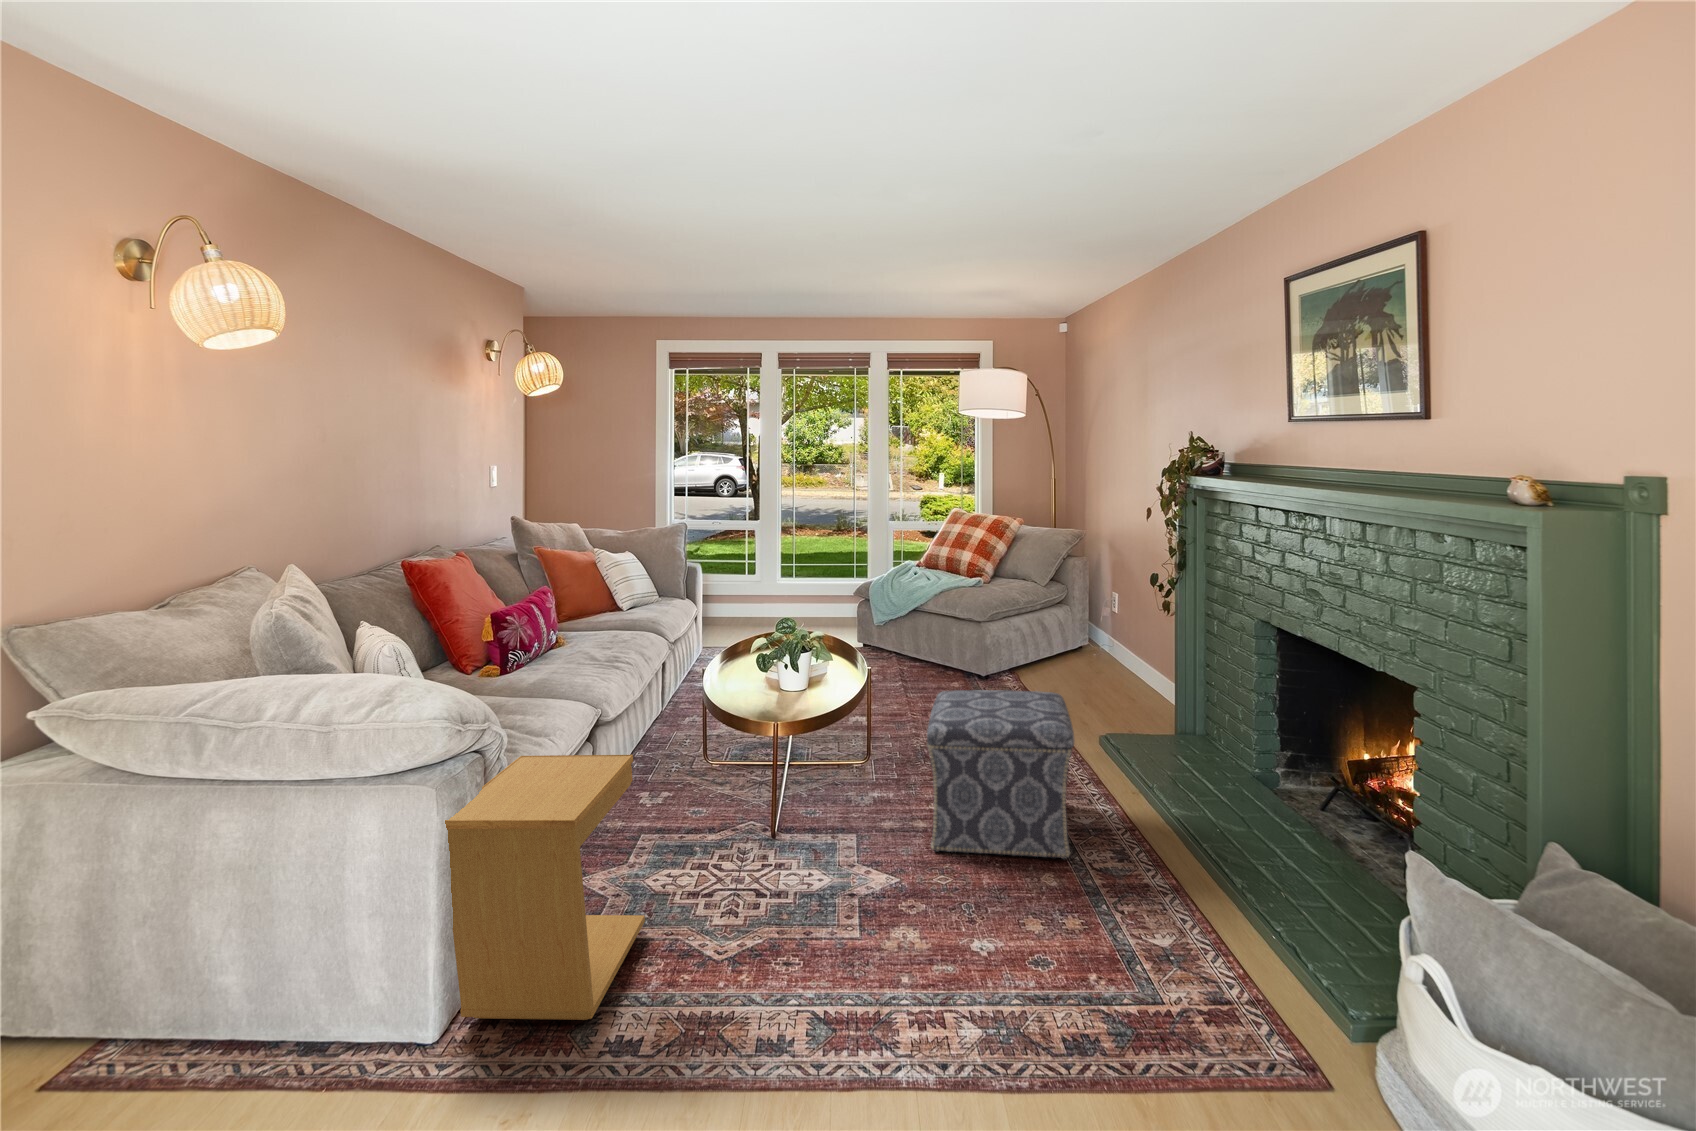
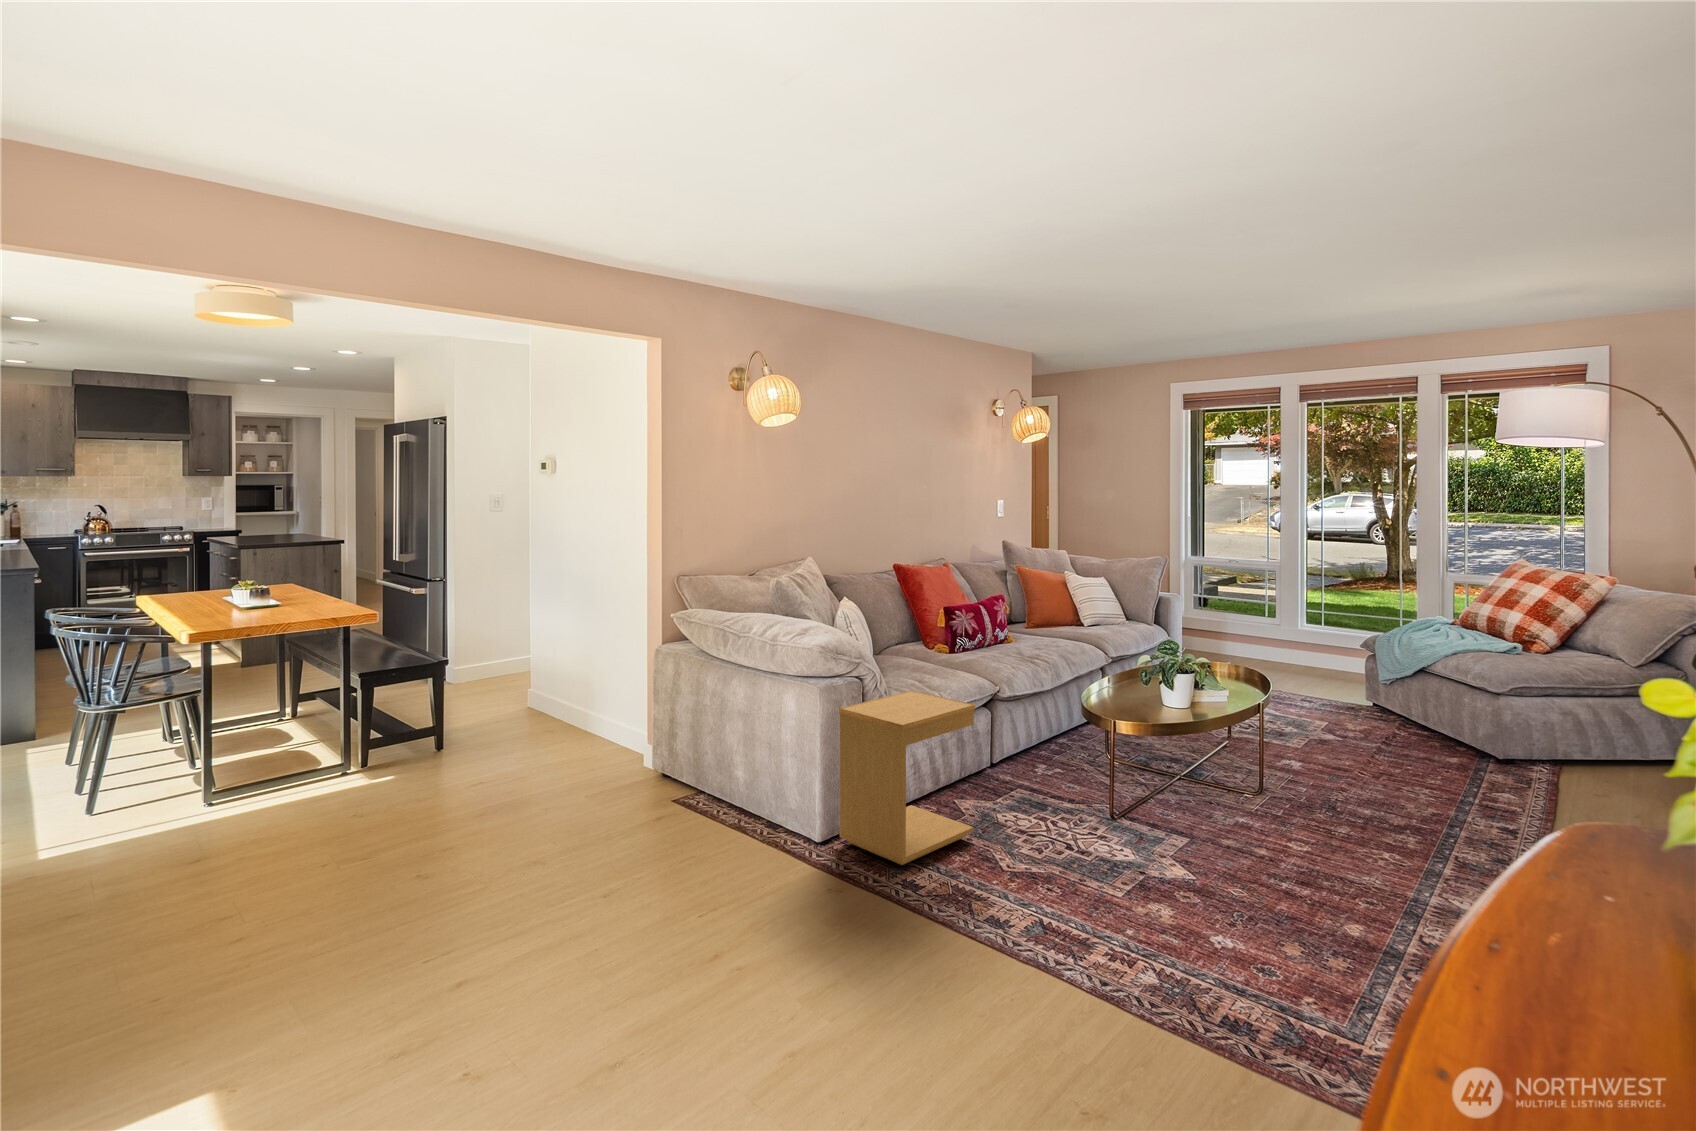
ottoman: present [927,690,1075,859] -> none [1246,733,1452,922]

